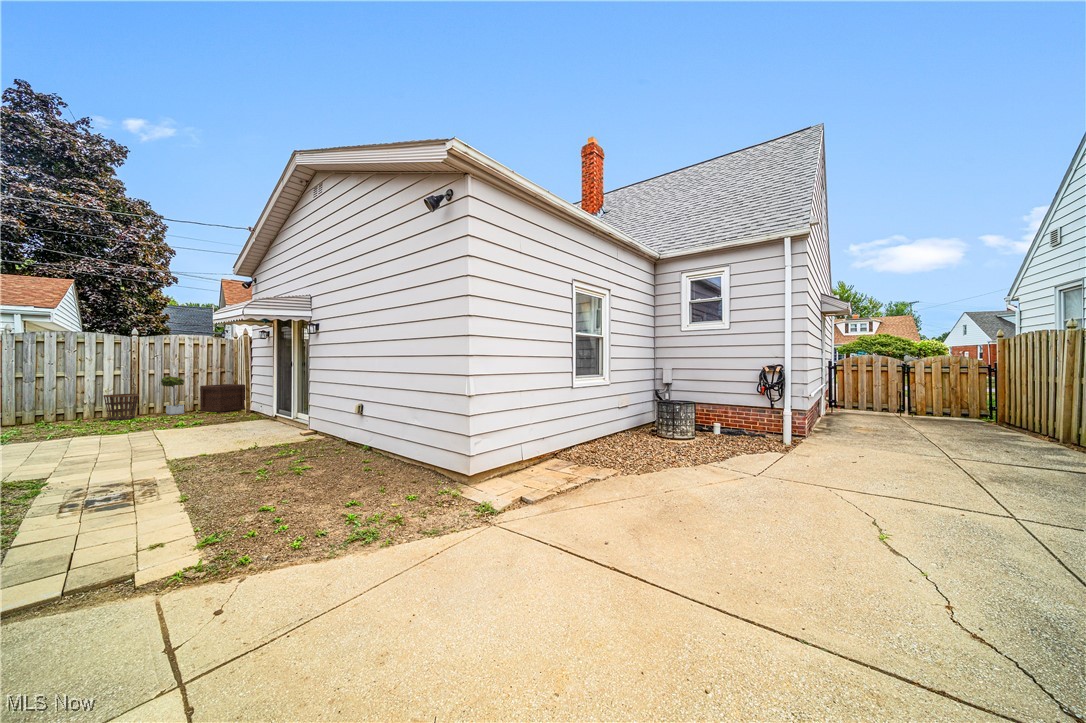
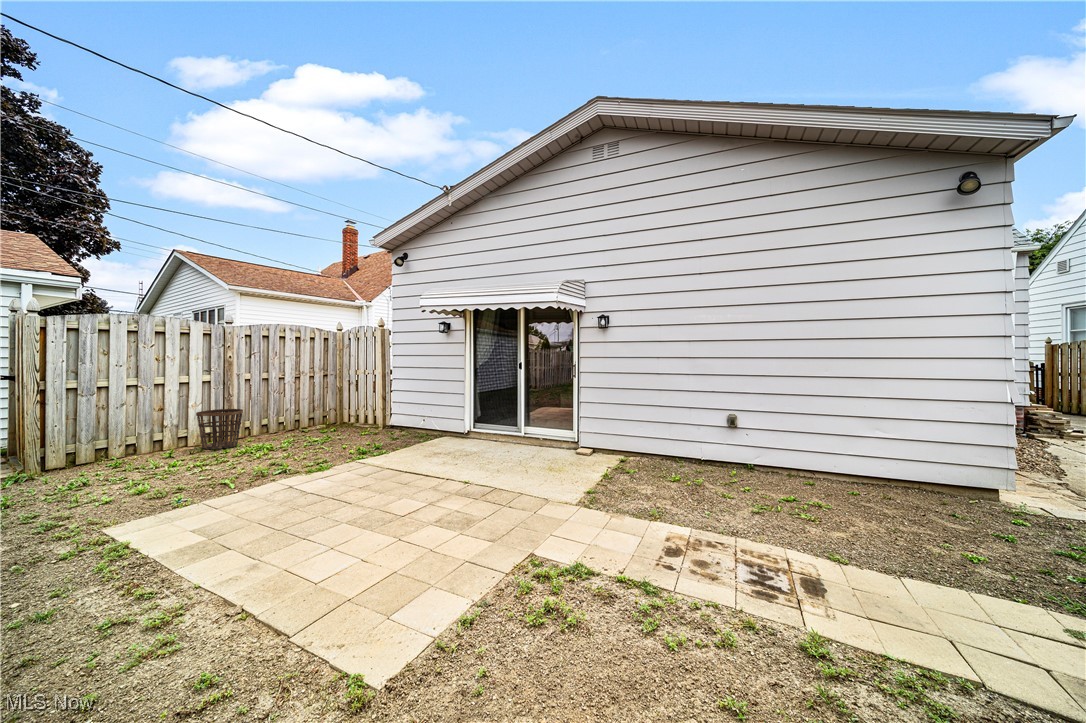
potted tree: present [161,376,184,415] -> none [262,382,291,437]
wooden crate: present [200,384,246,412] -> none [304,392,357,431]

